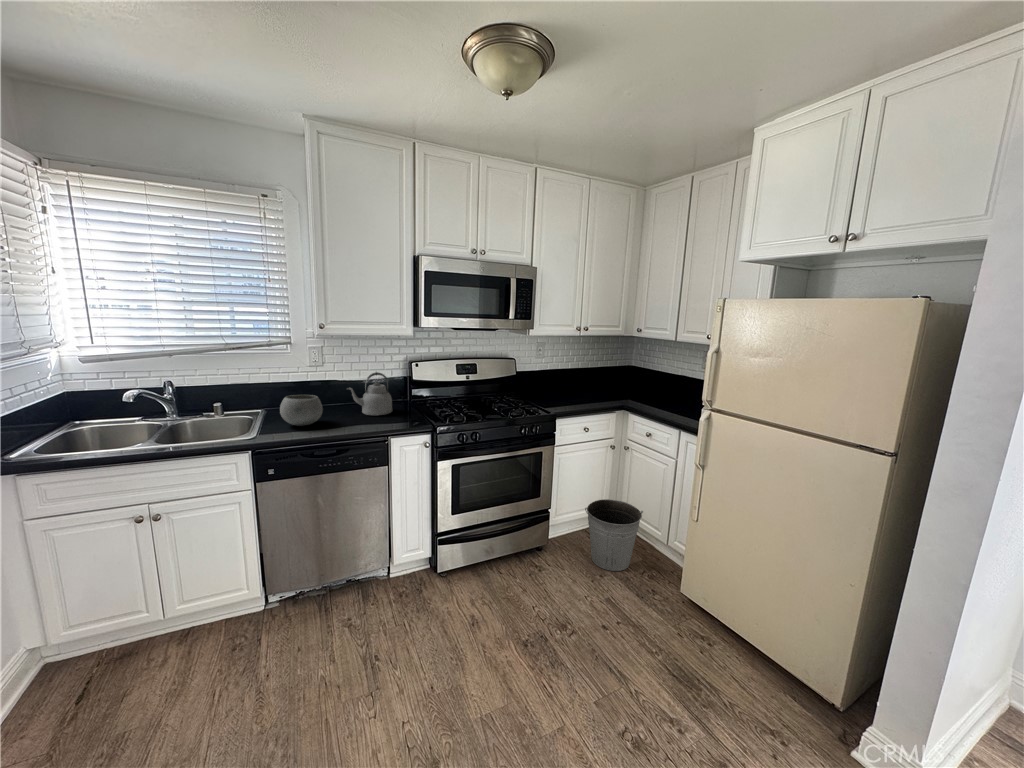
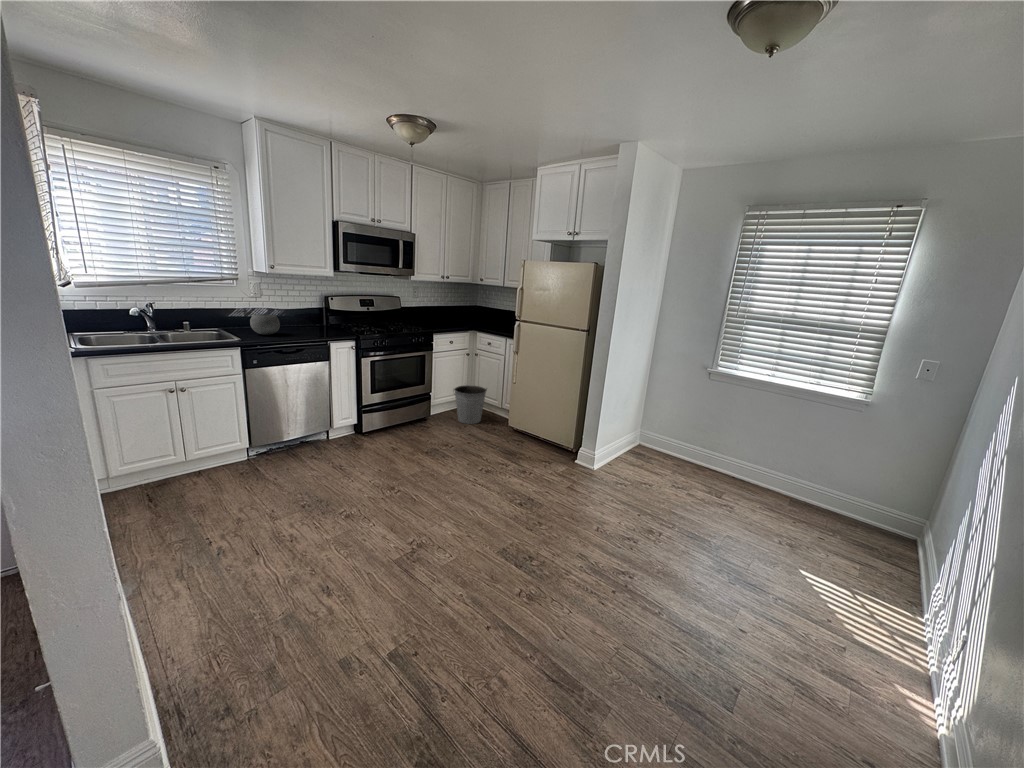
kettle: present [348,372,392,415] -> none [290,302,322,331]

